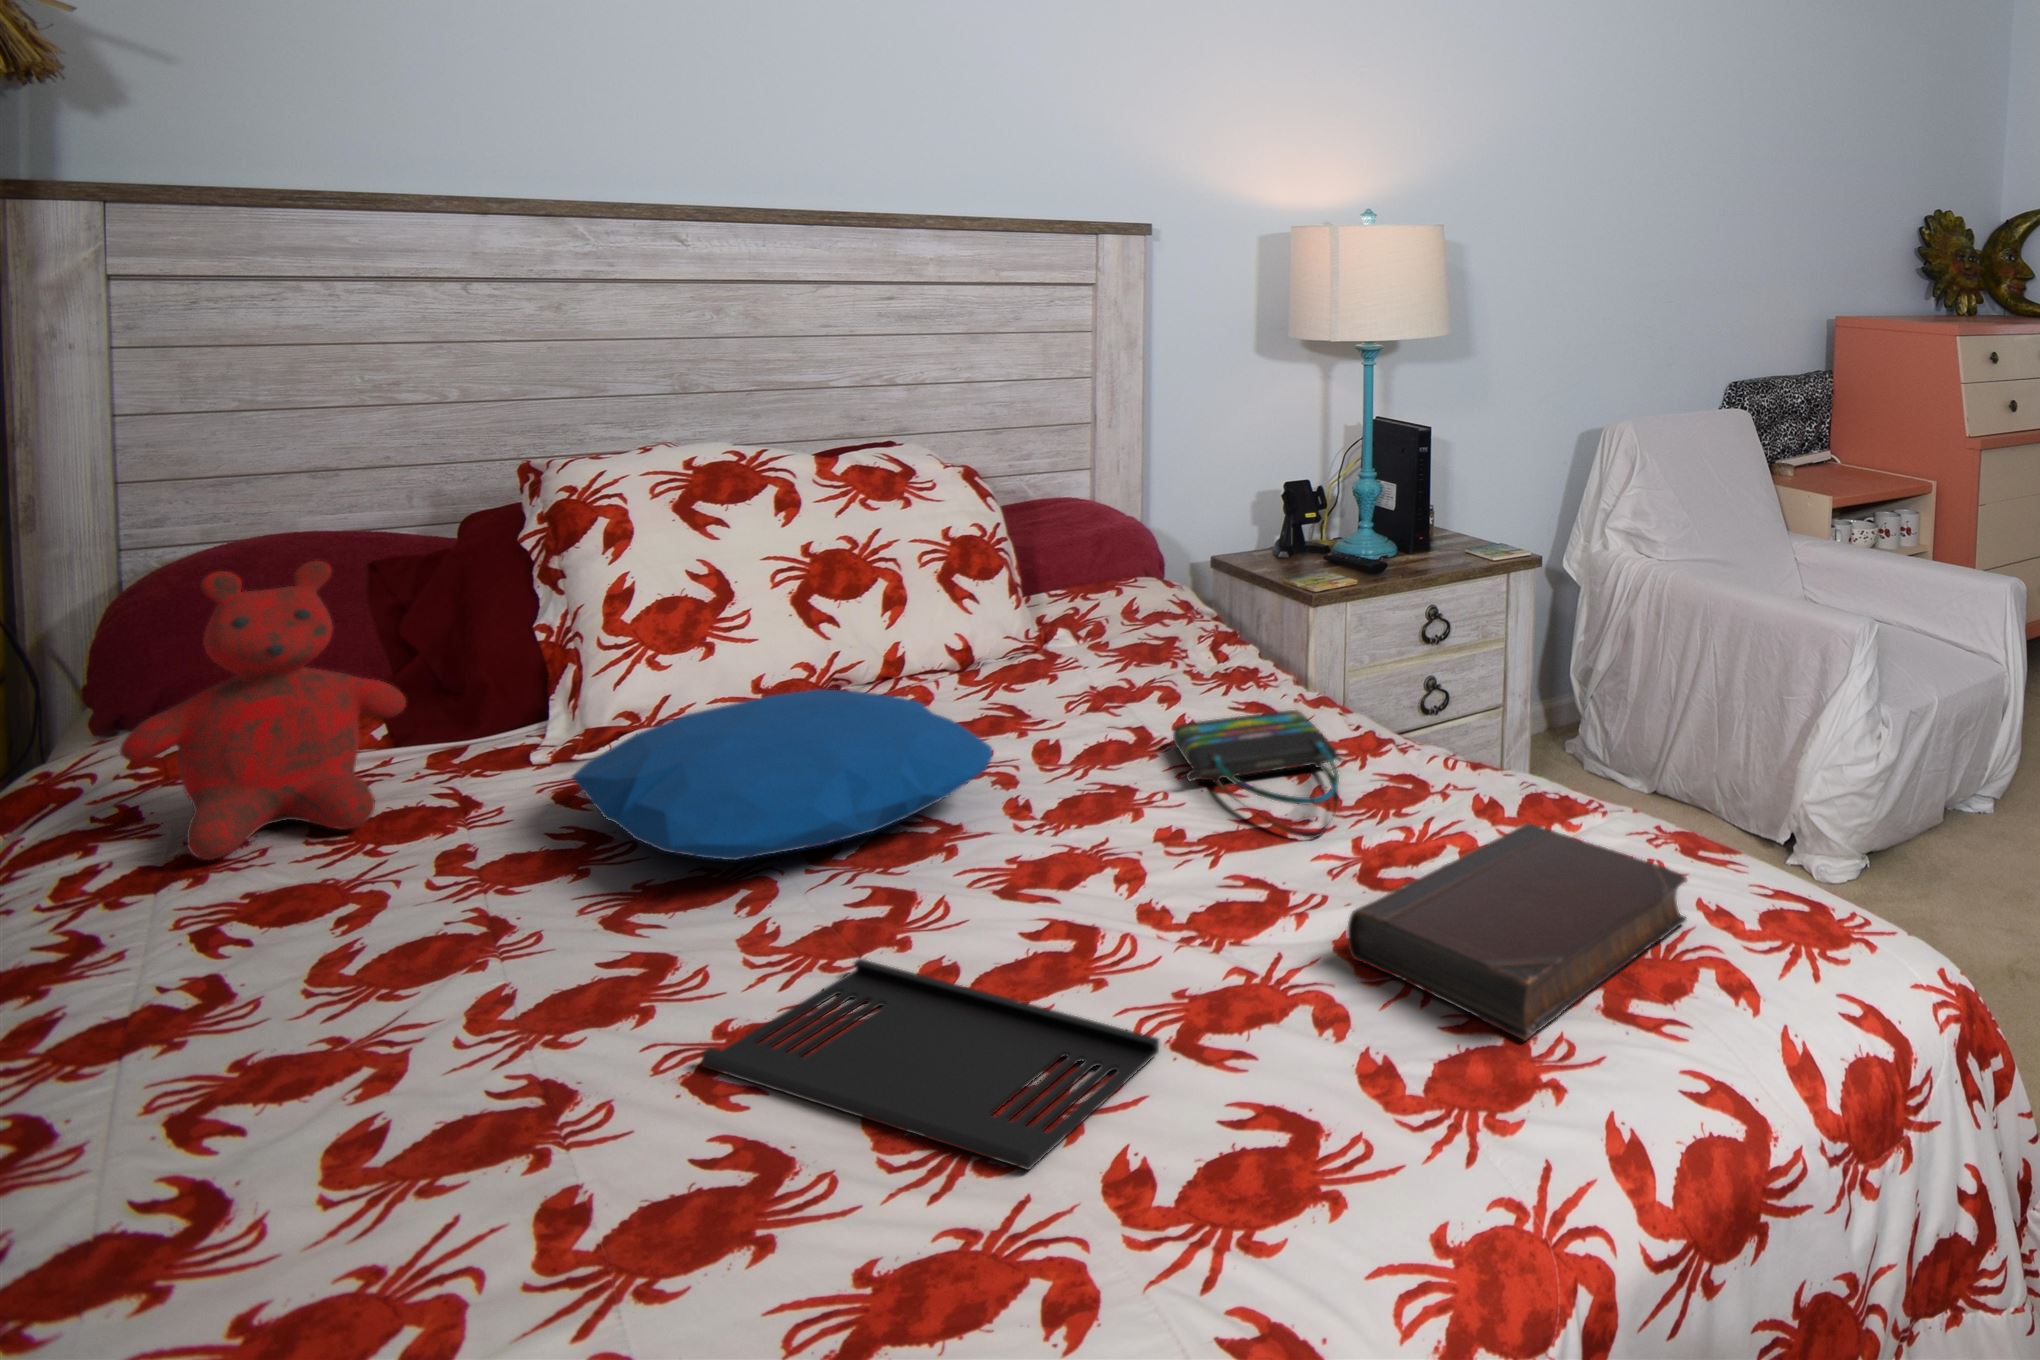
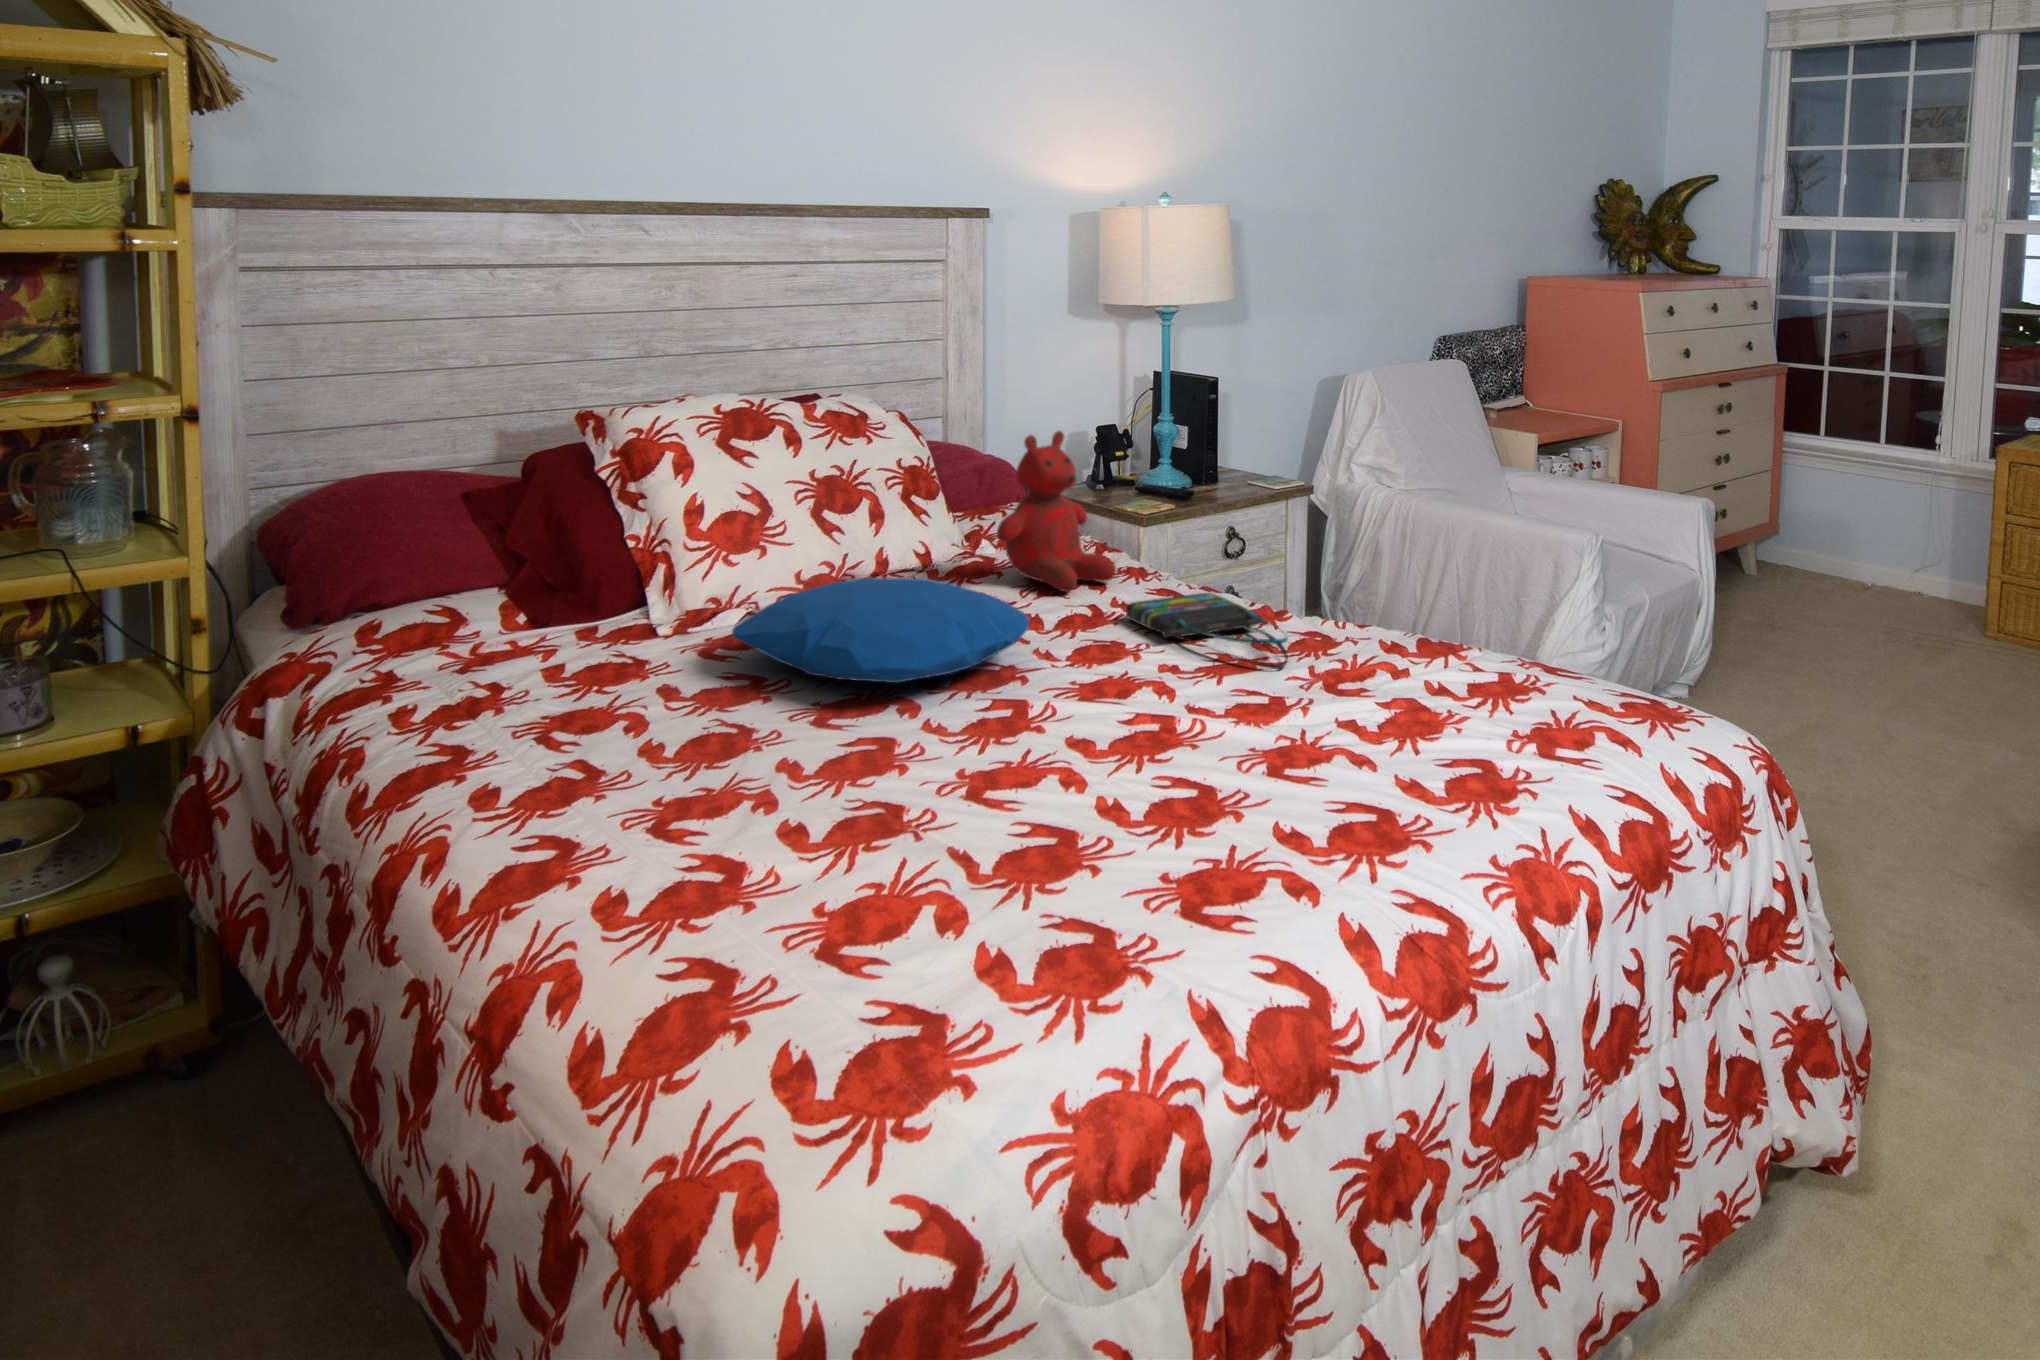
teddy bear: present [120,561,406,860] -> present [997,431,1116,592]
book: present [1347,823,1687,1040] -> none [1357,650,1576,764]
tray: present [702,959,1159,1170] -> none [988,732,1276,822]

